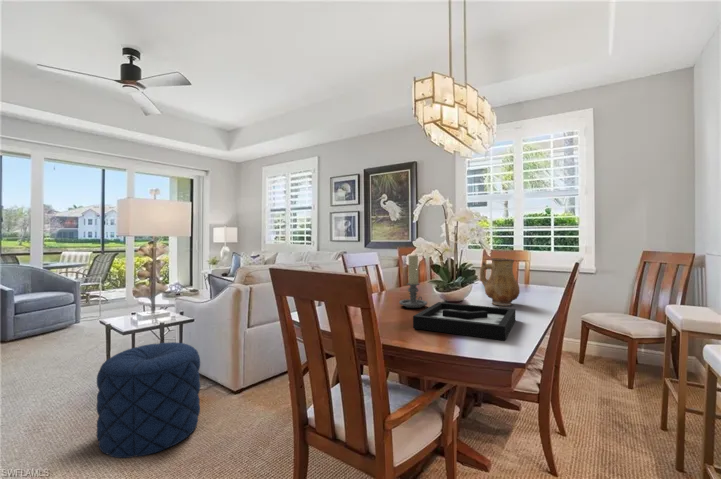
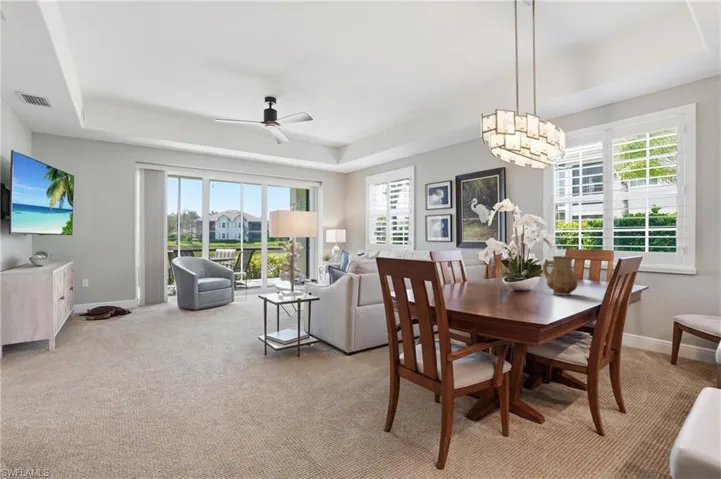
candle holder: present [399,255,427,308] -> none [472,252,495,294]
decorative tray: present [413,302,515,341] -> none [475,289,562,314]
pouf: present [97,342,200,458] -> none [265,312,326,382]

